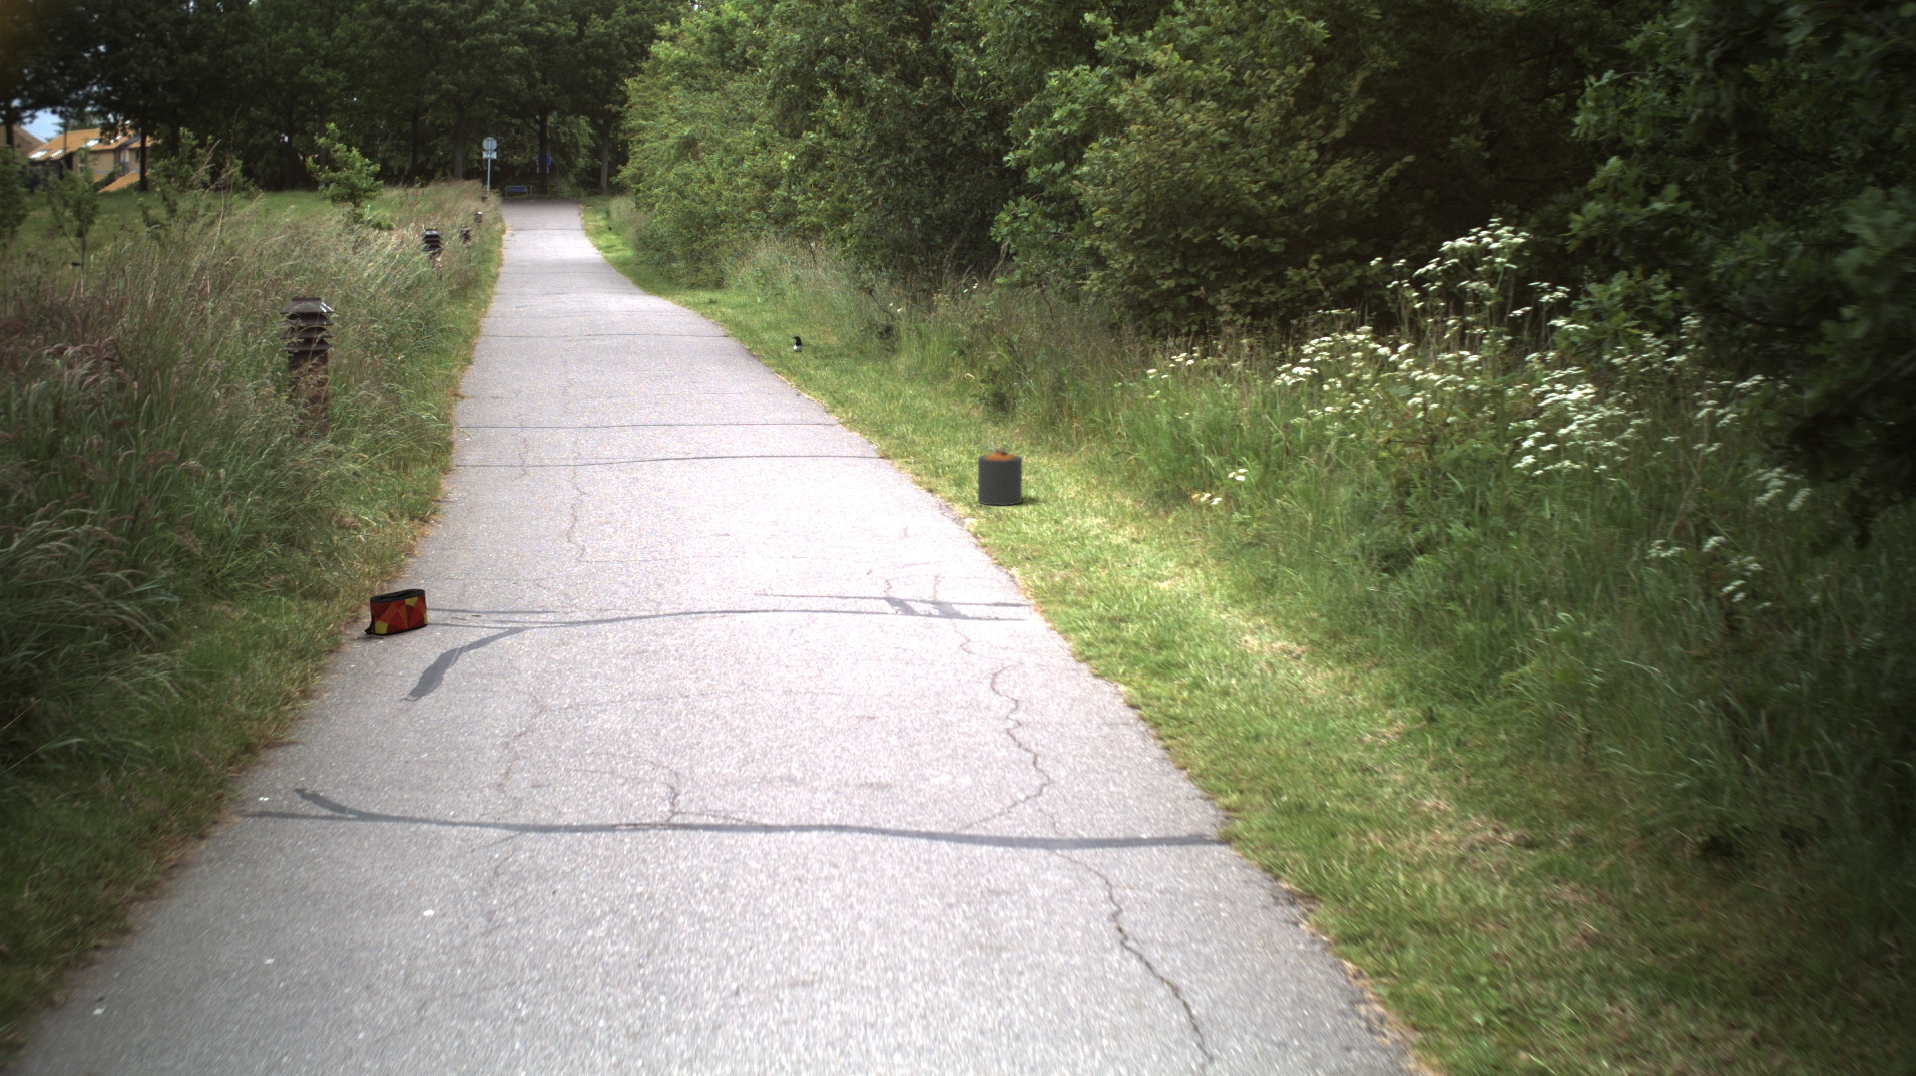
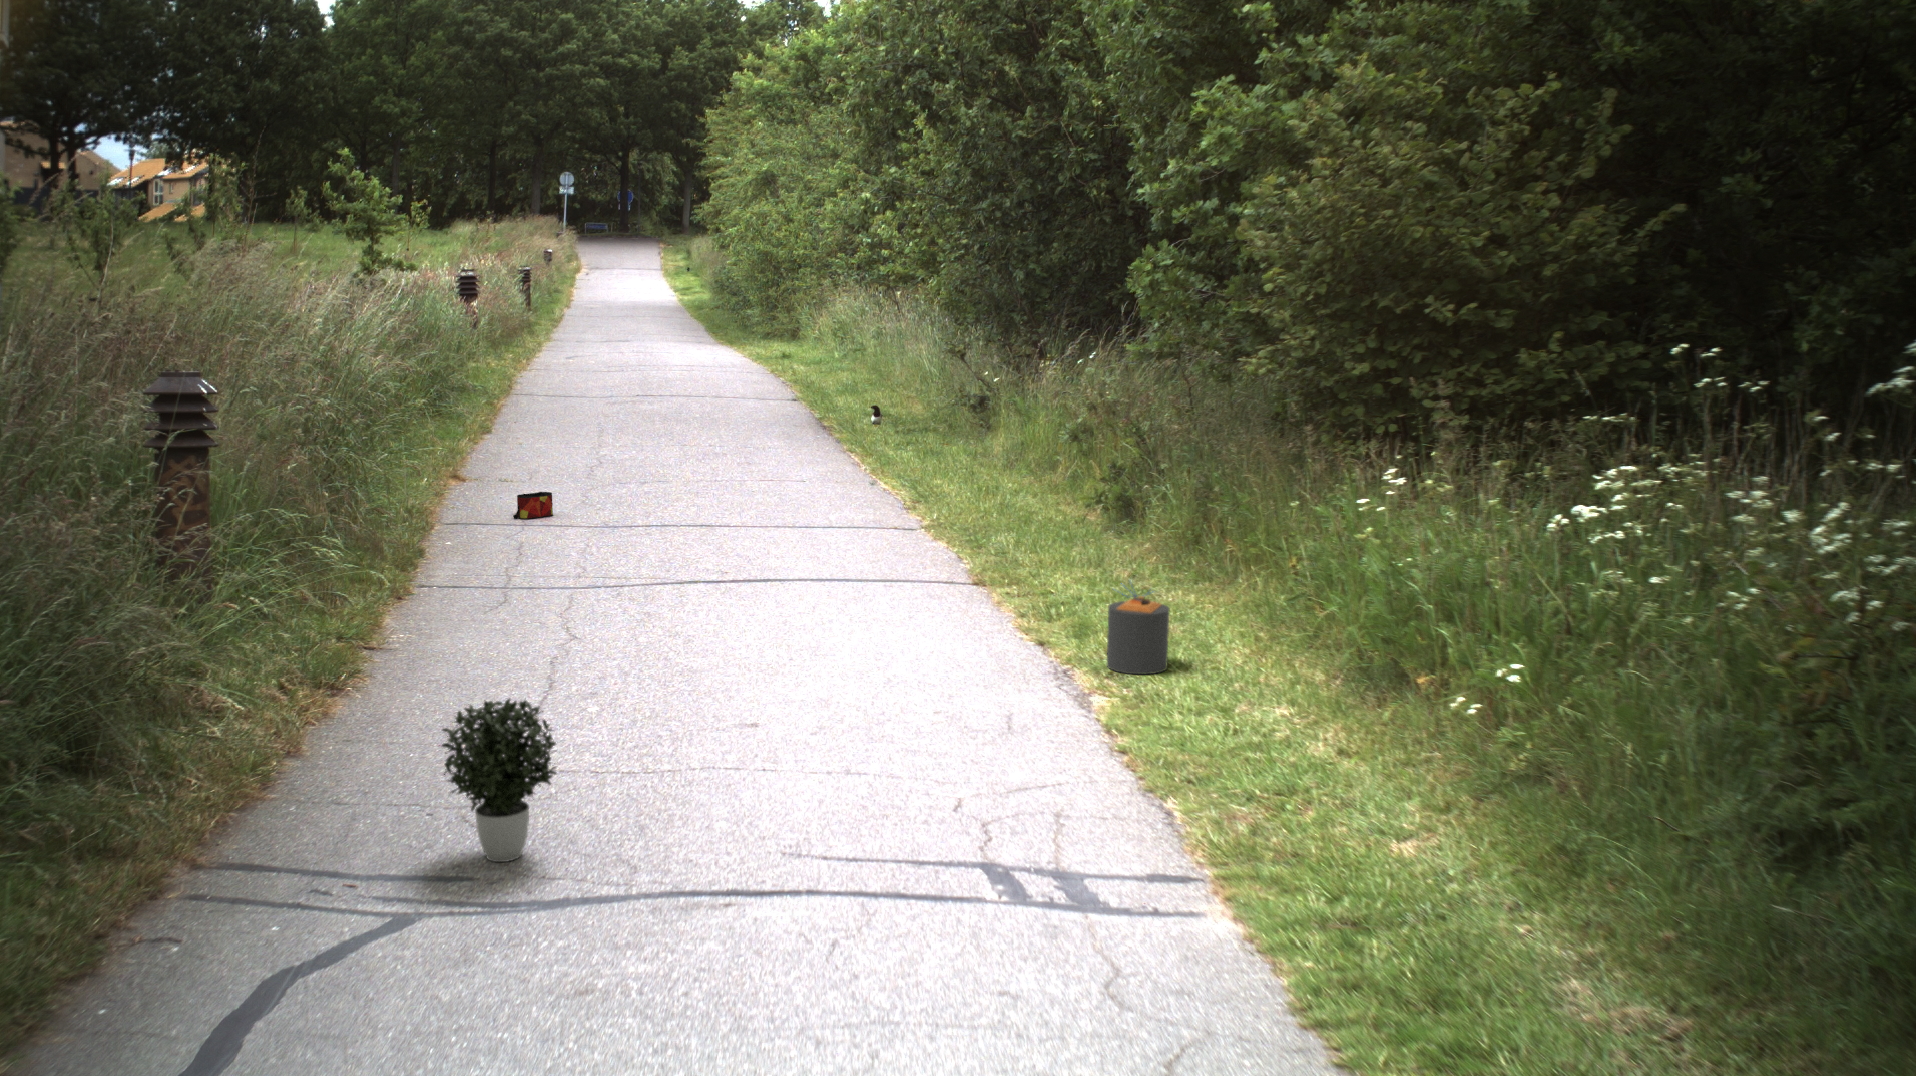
potted plant: none [529,496,607,603] -> present [442,699,557,862]
bag: present [365,589,428,635] -> present [513,492,553,519]

